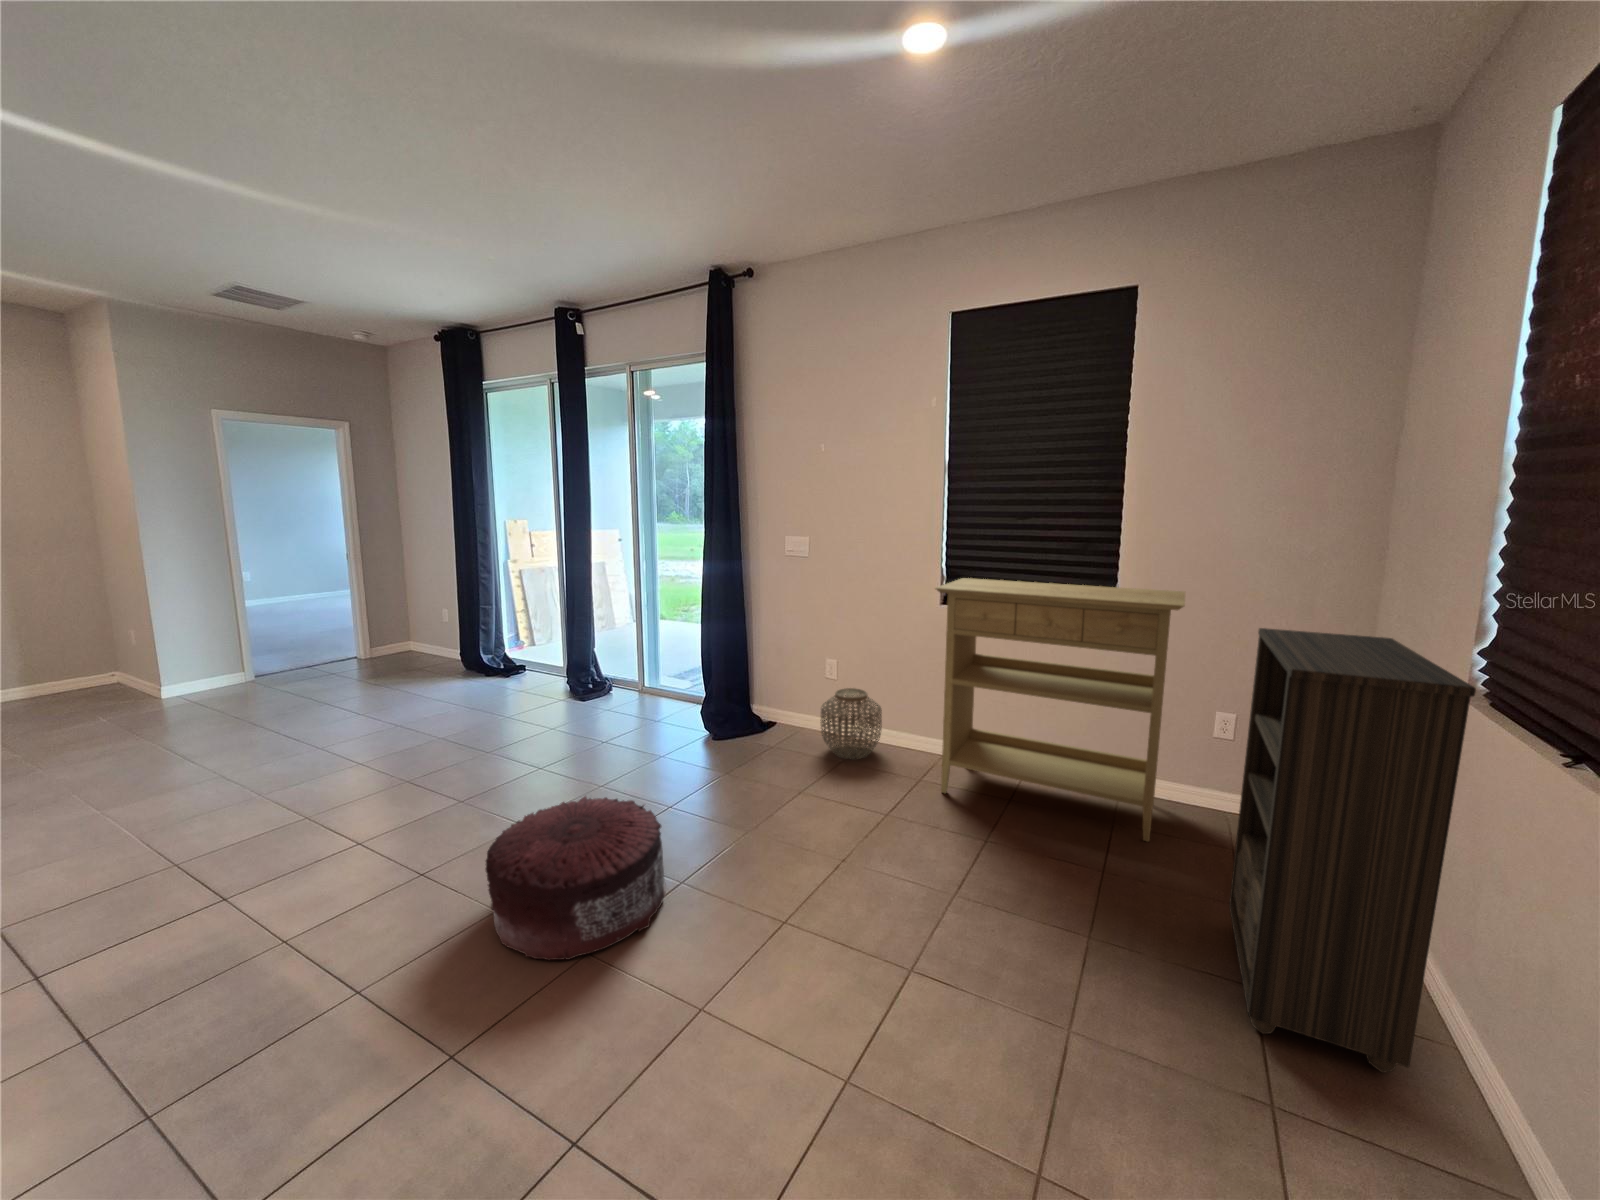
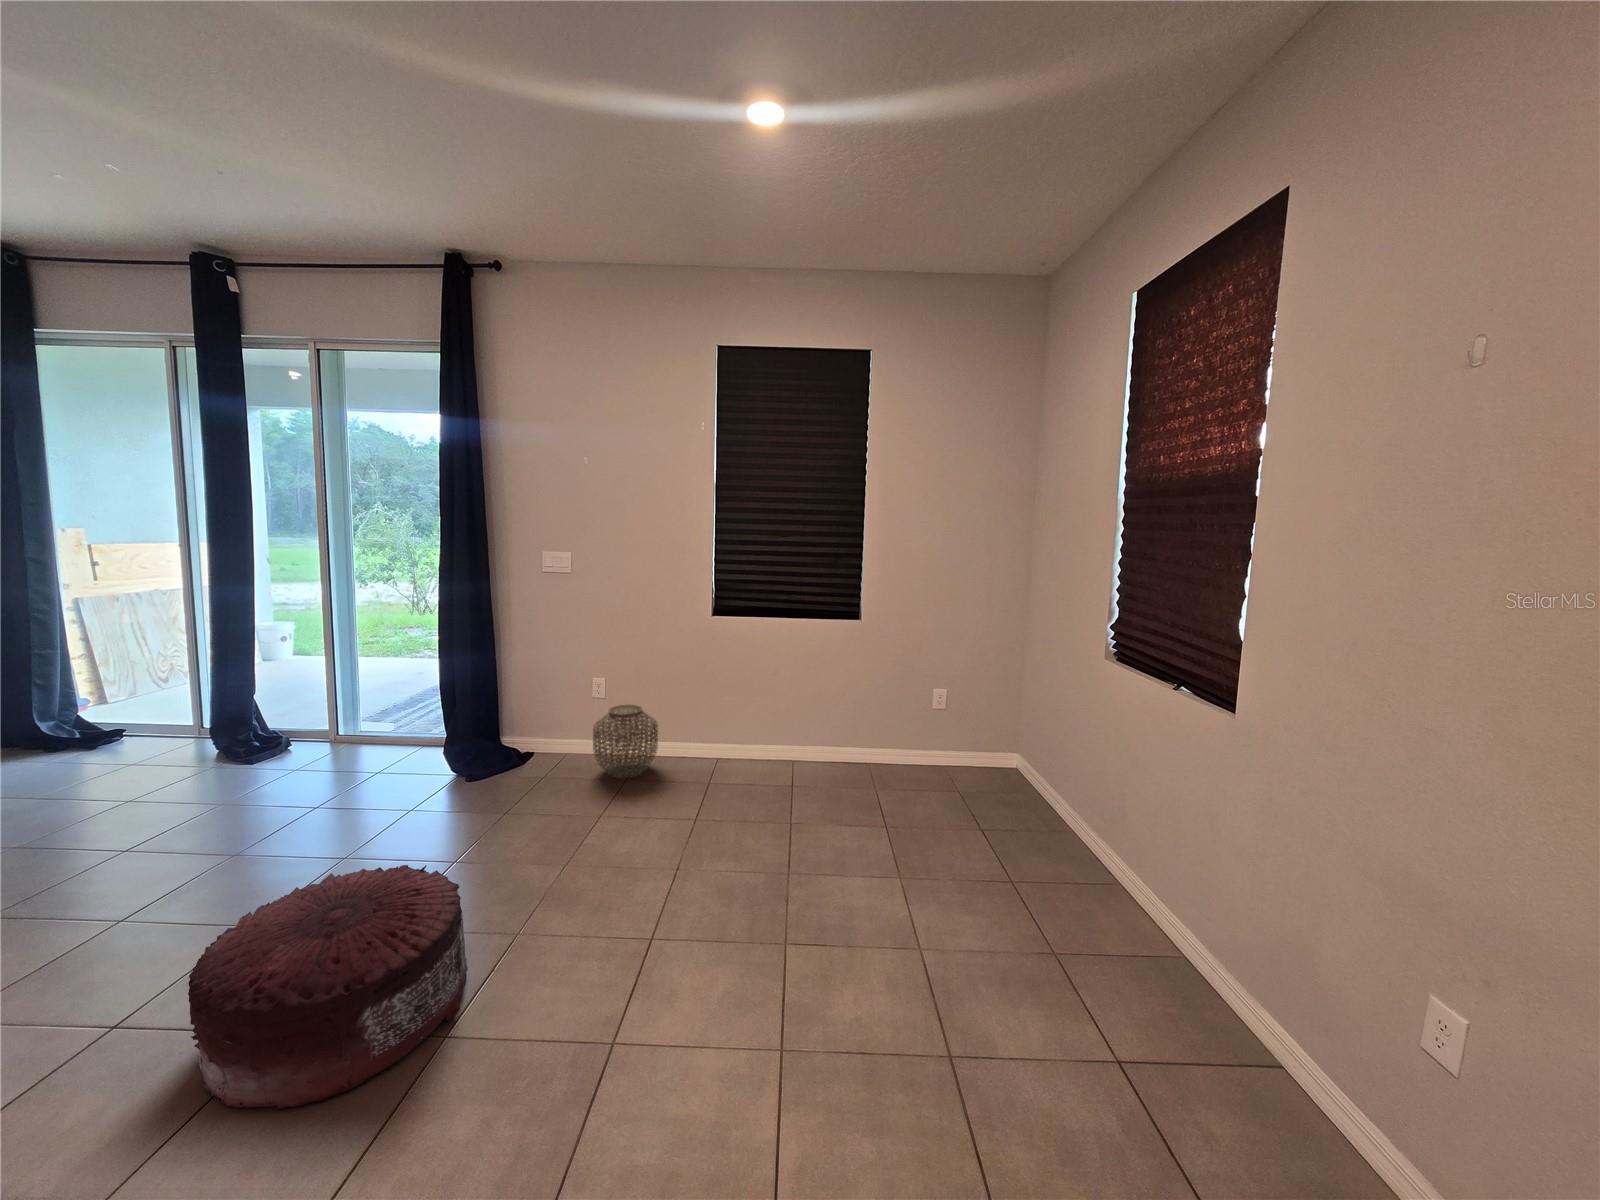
console table: present [935,578,1185,841] -> none [719,589,926,801]
bookshelf: present [1229,628,1476,1072] -> none [978,616,1143,926]

